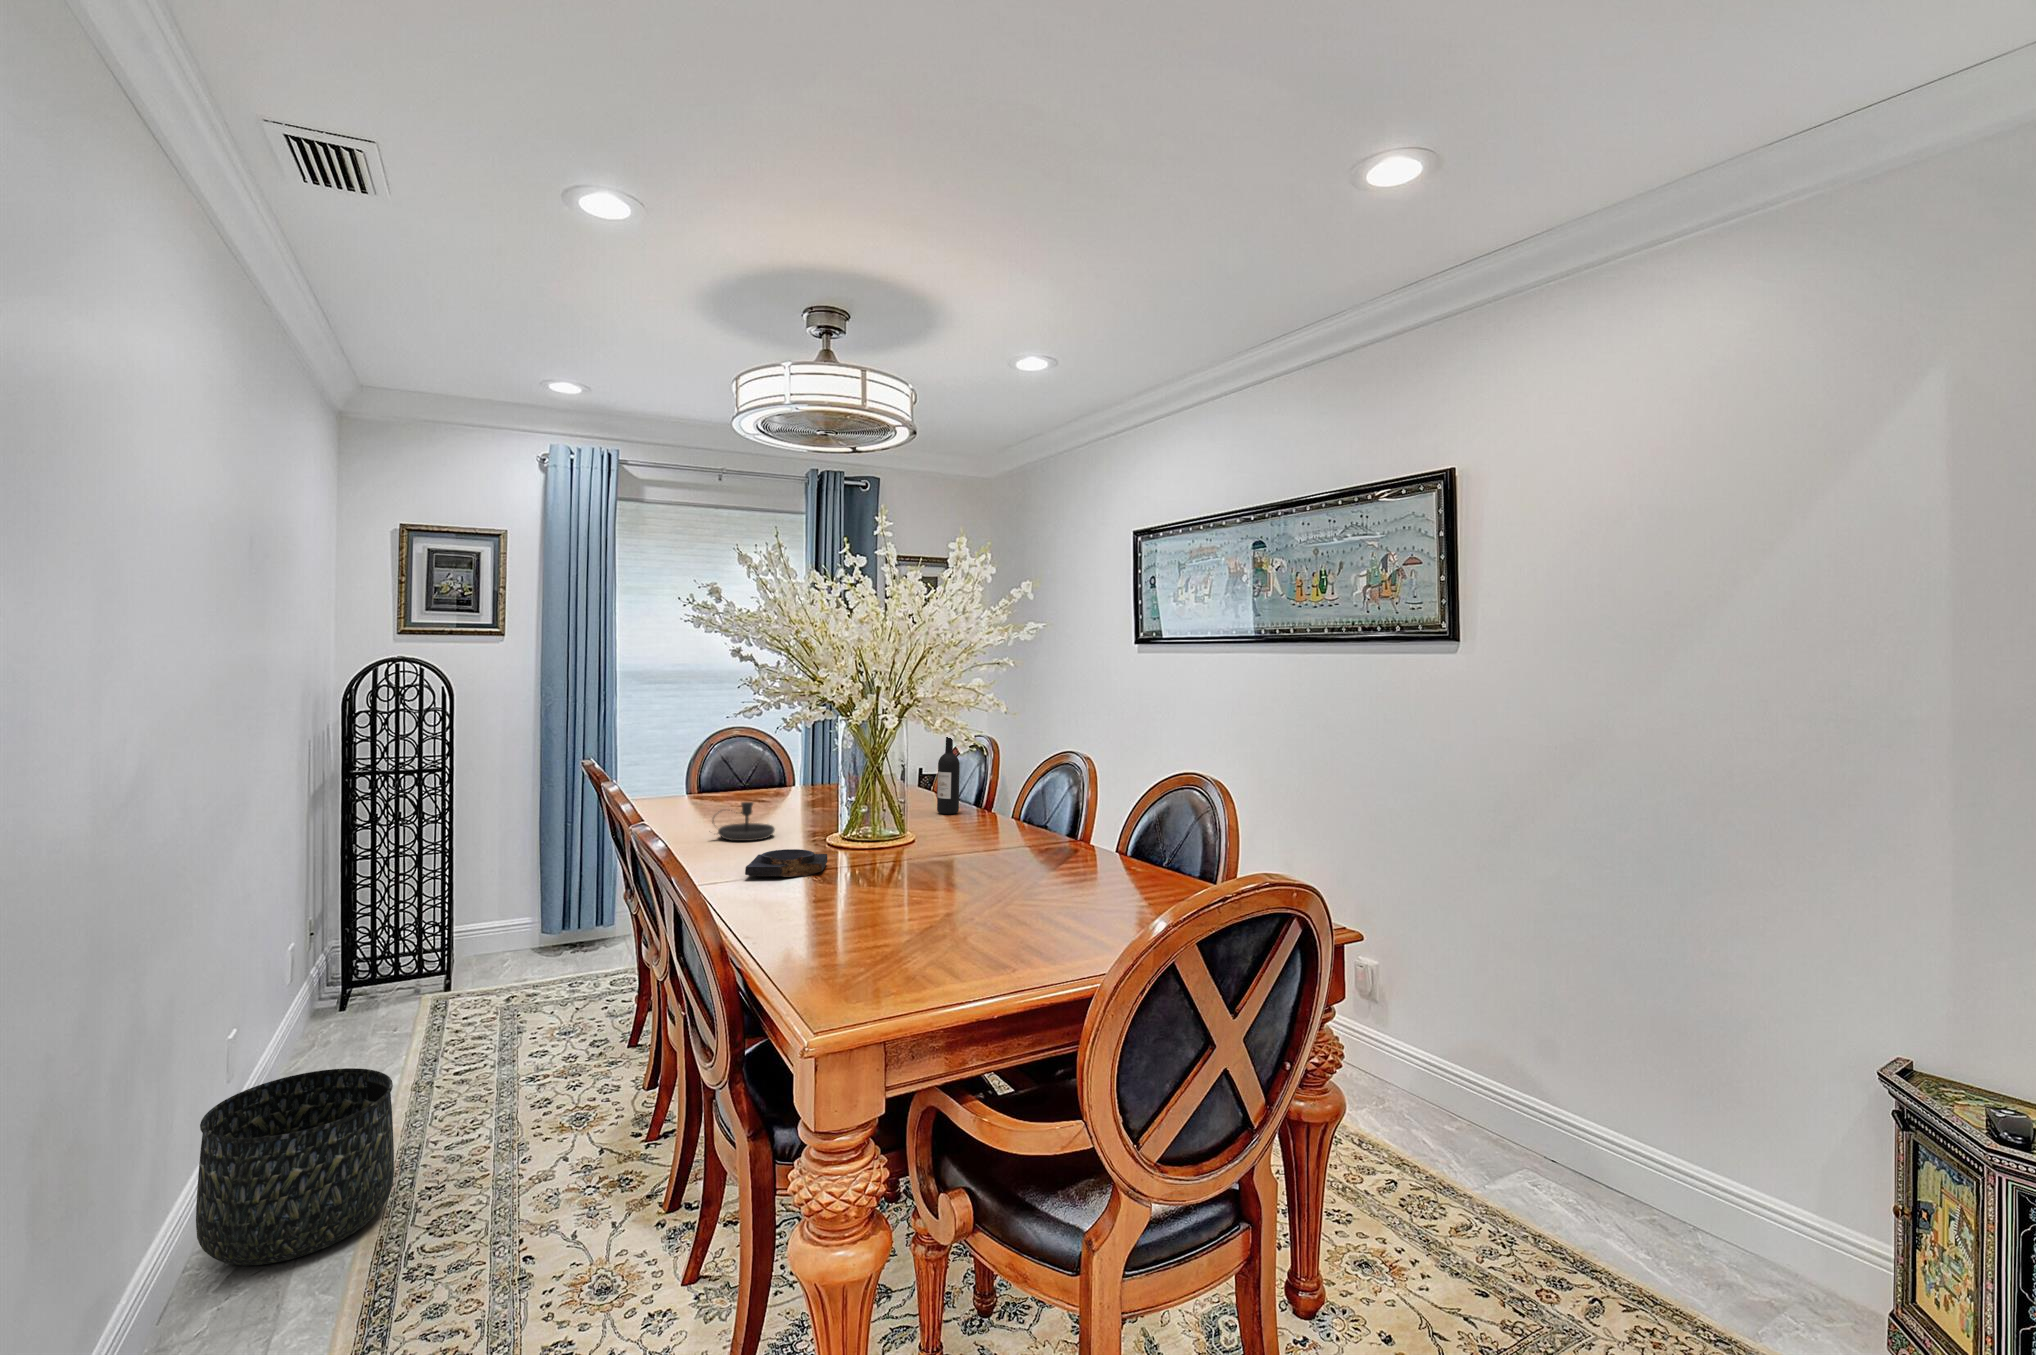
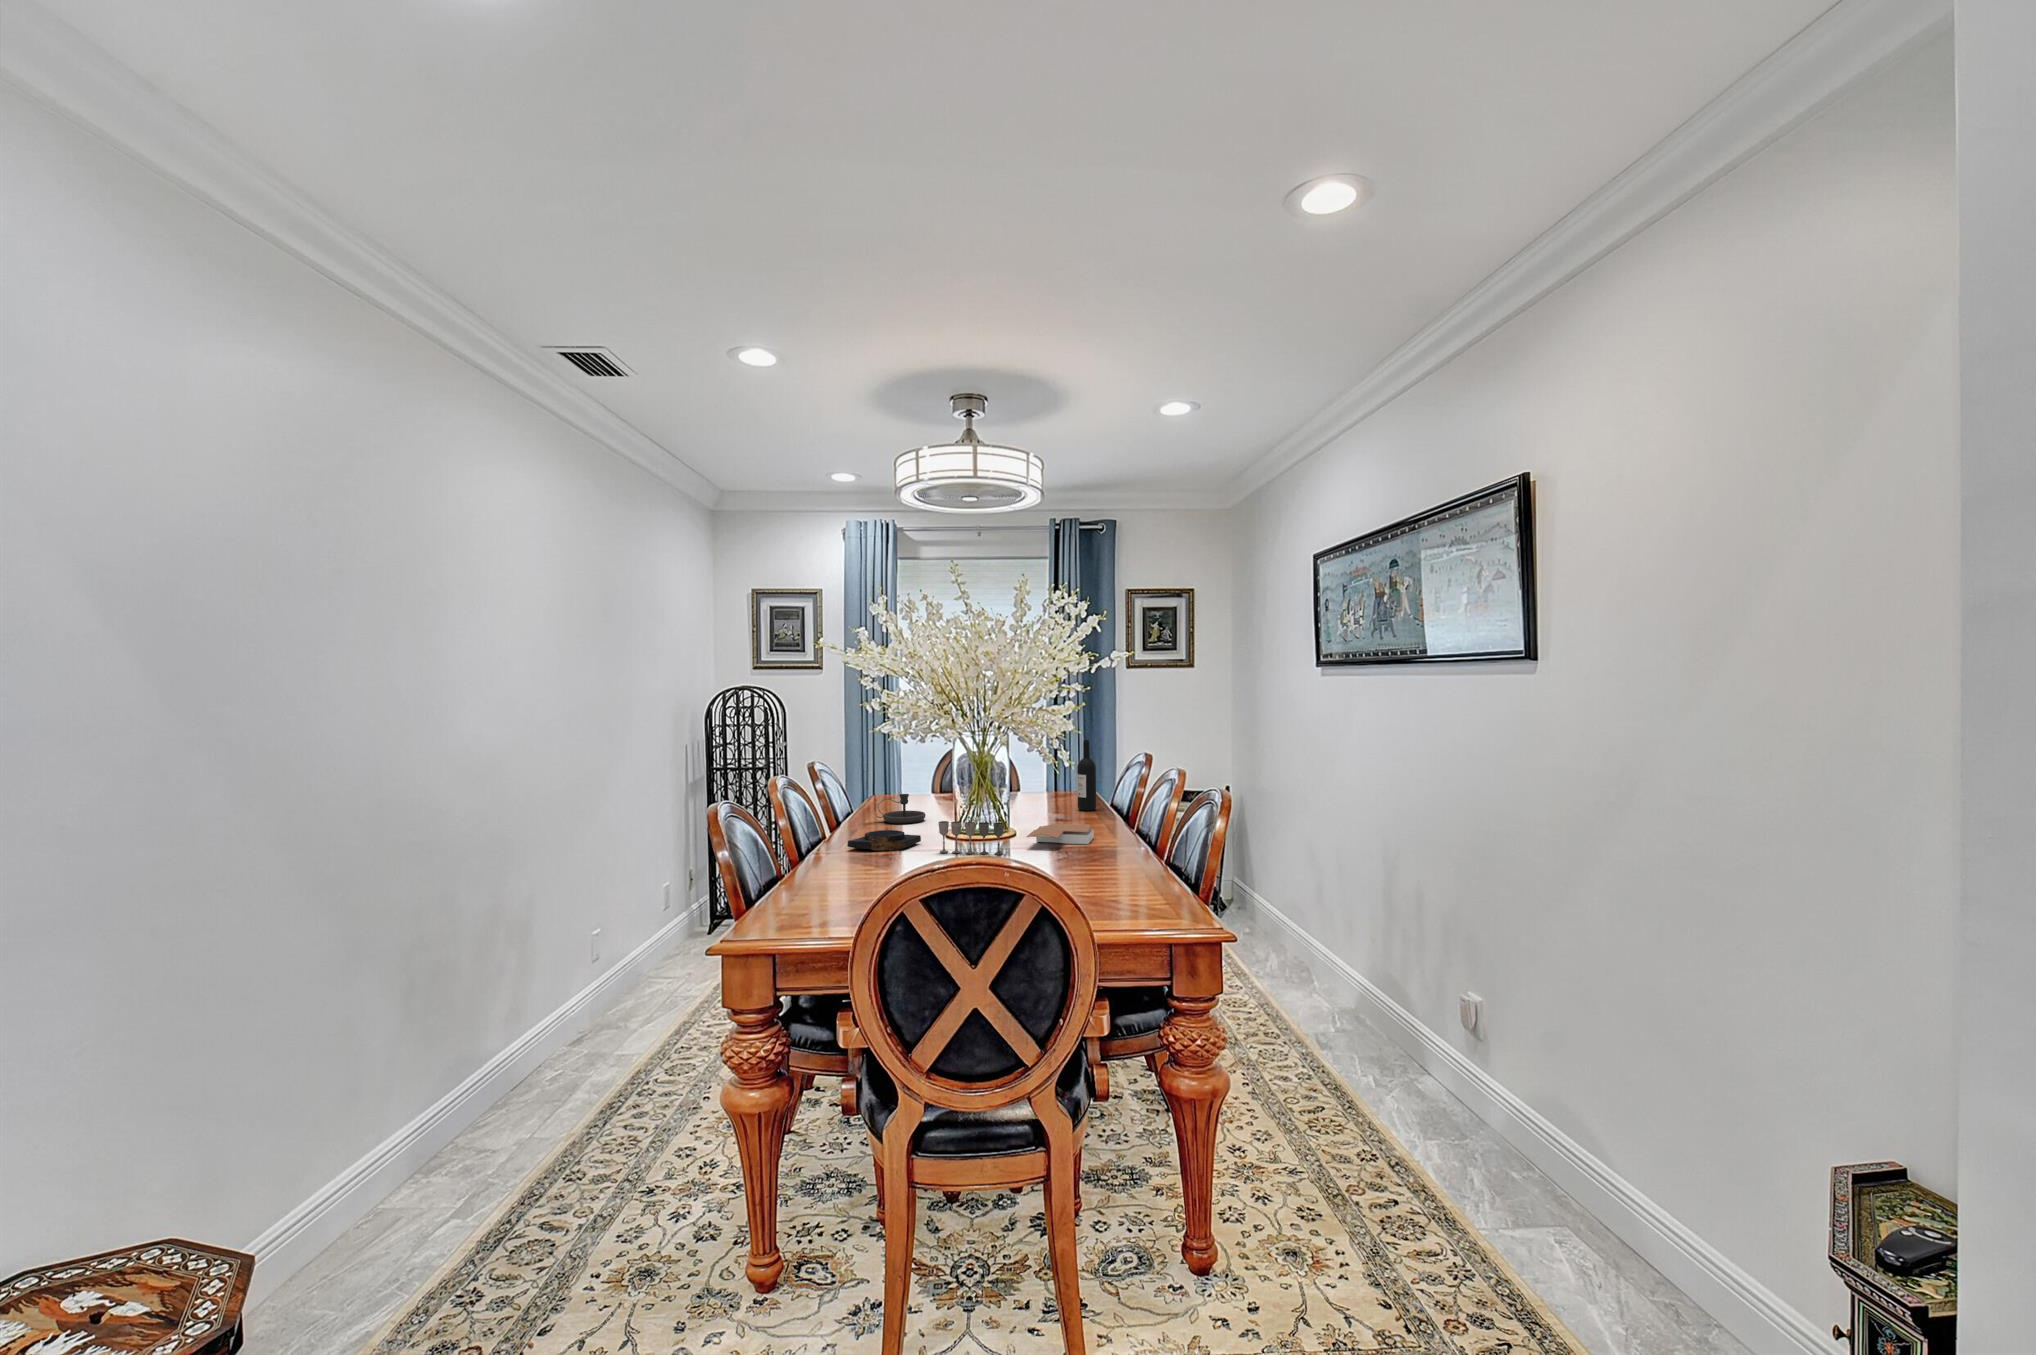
book: none [961,830,1030,853] -> present [1027,824,1094,844]
wine glass: none [874,832,958,874] -> present [938,821,1004,855]
basket: present [196,1068,394,1266] -> none [553,957,663,1070]

